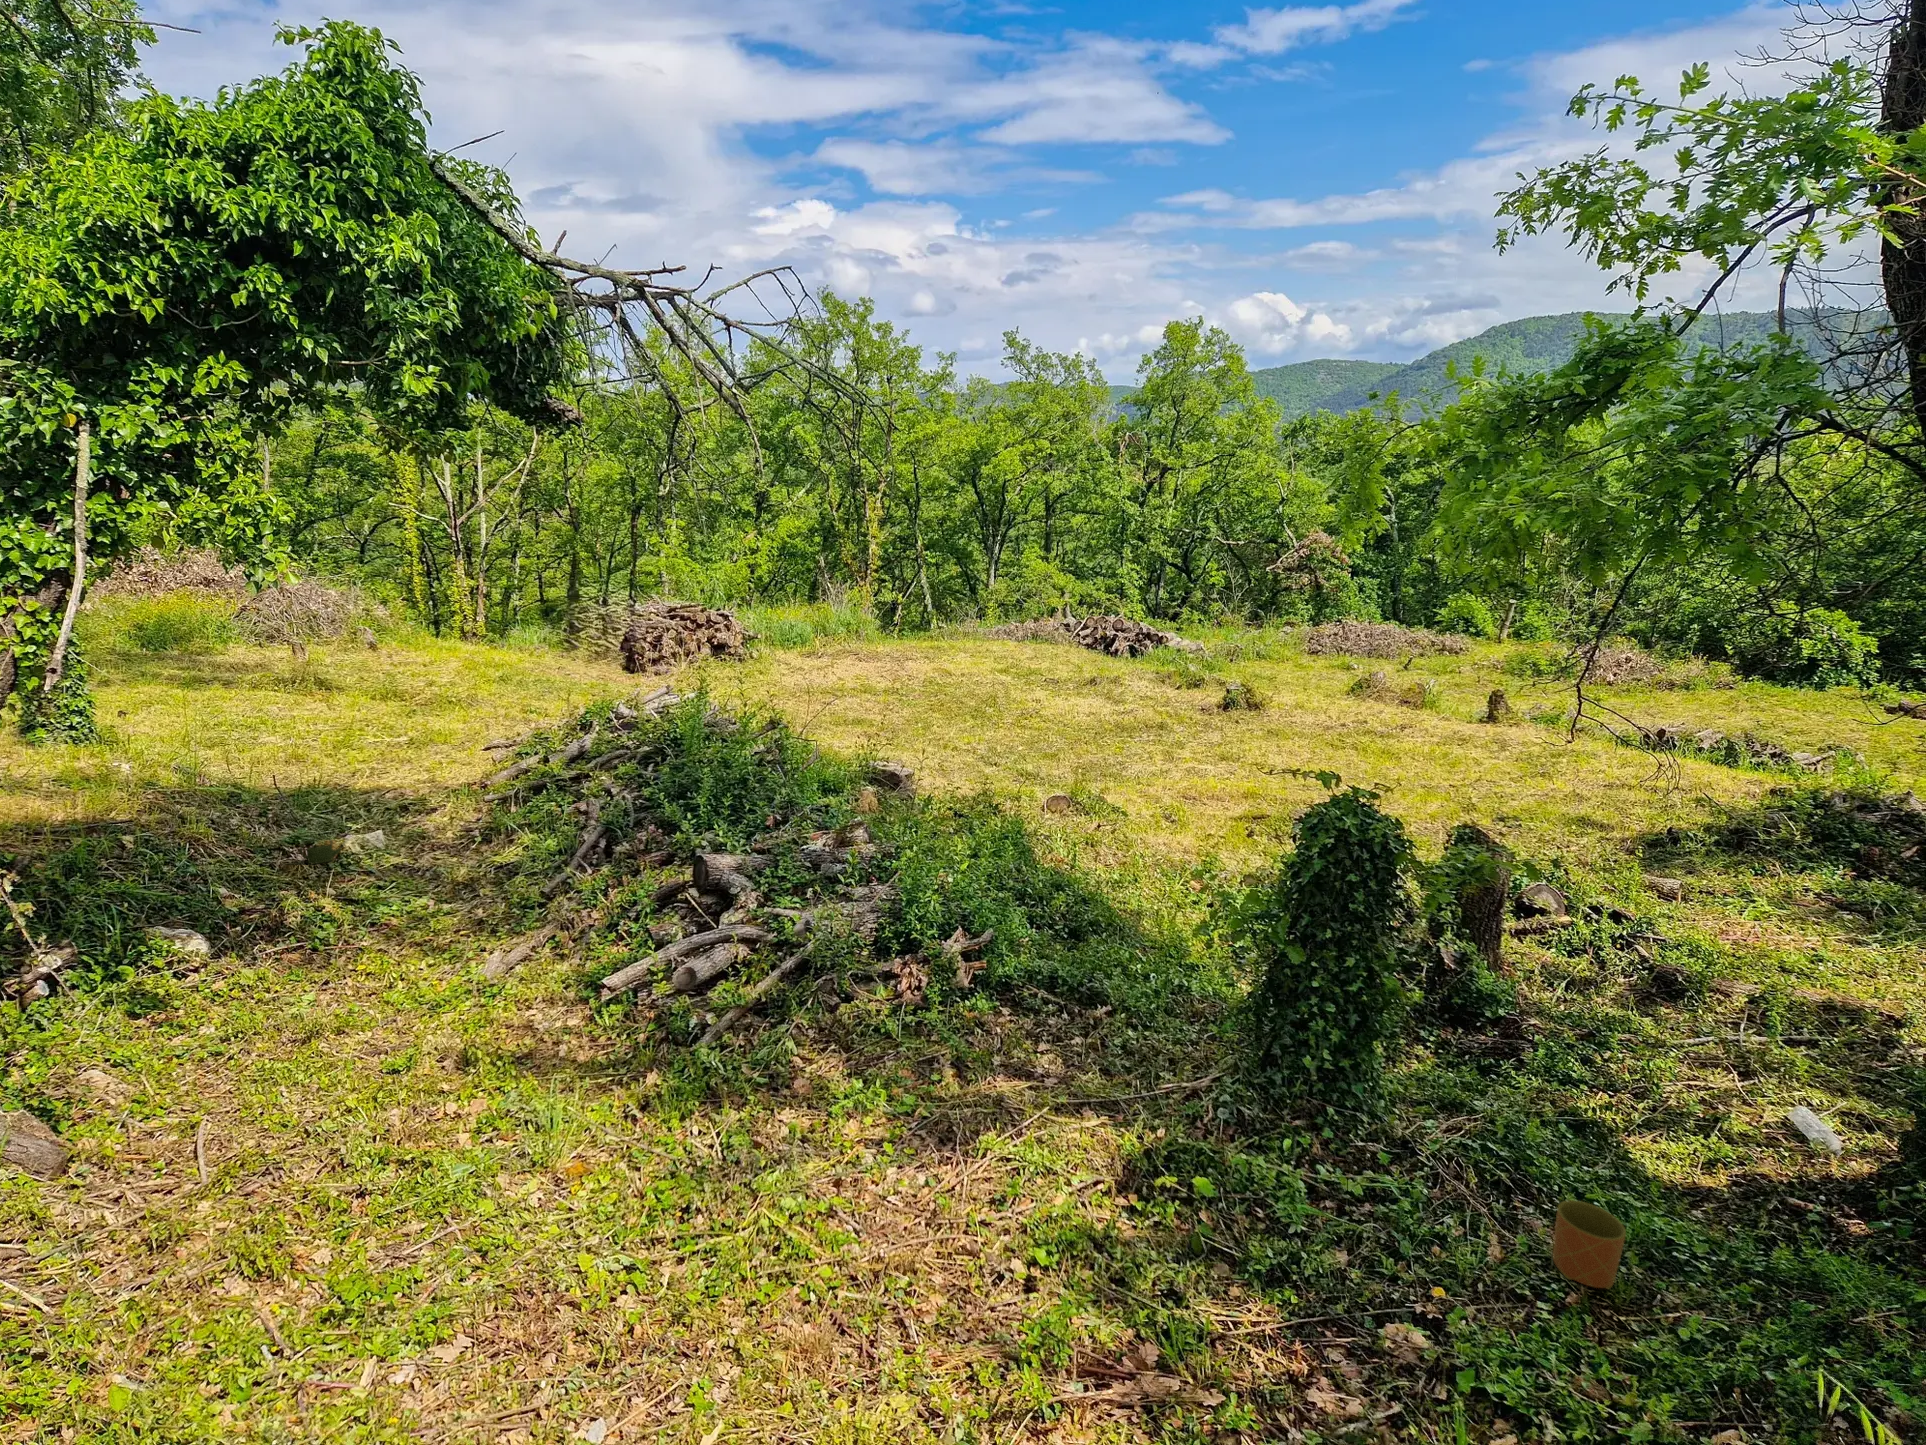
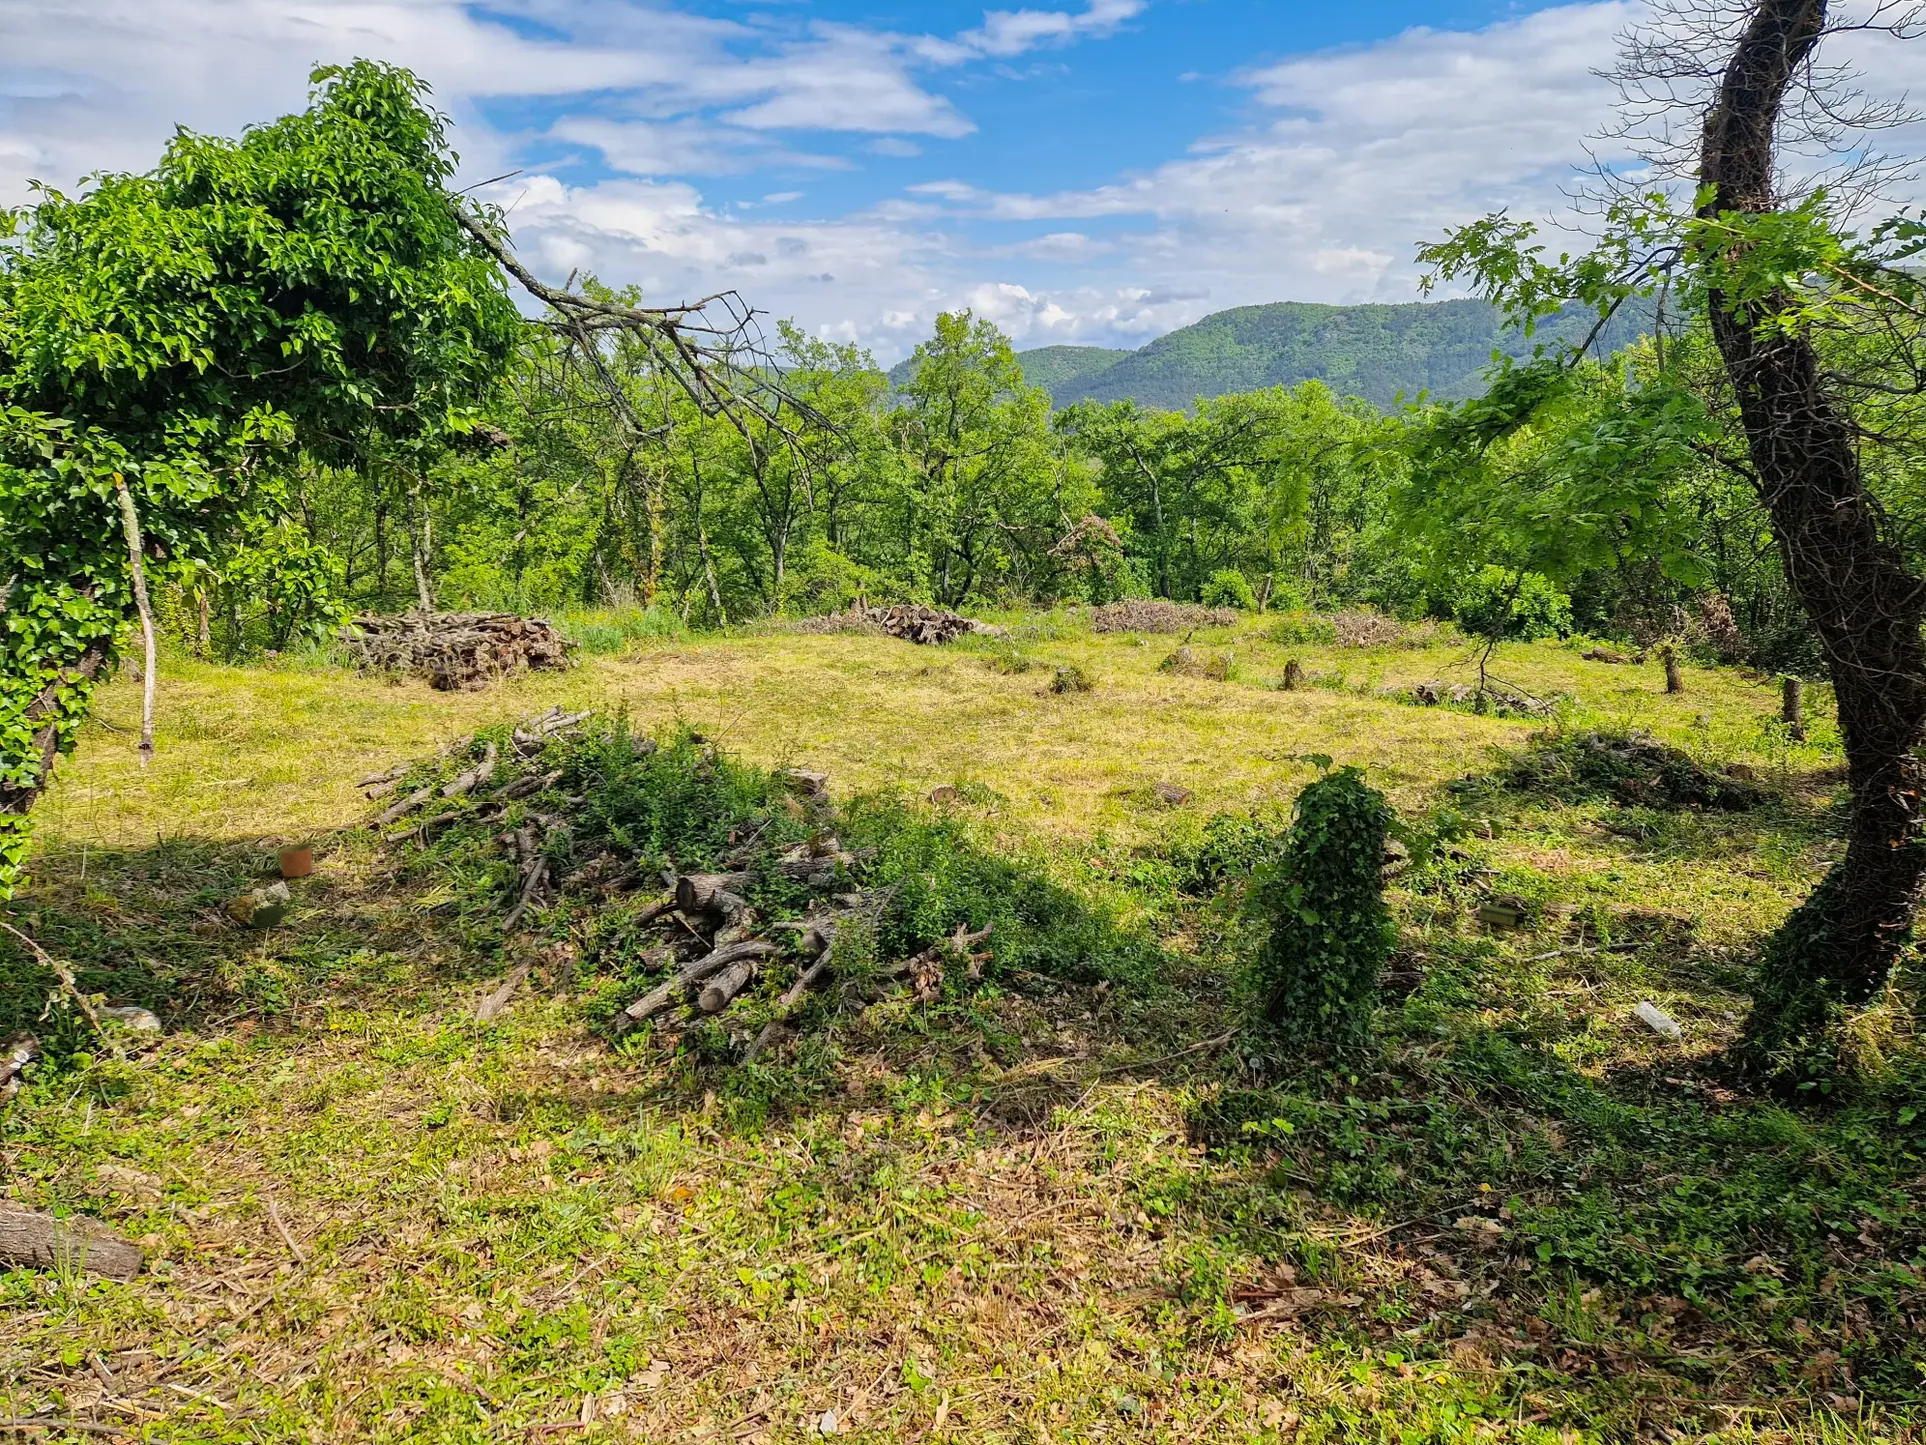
toolbox: none [1695,1050,1765,1094] -> present [1479,904,1516,926]
planter: present [1553,1200,1626,1289] -> present [279,844,313,877]

